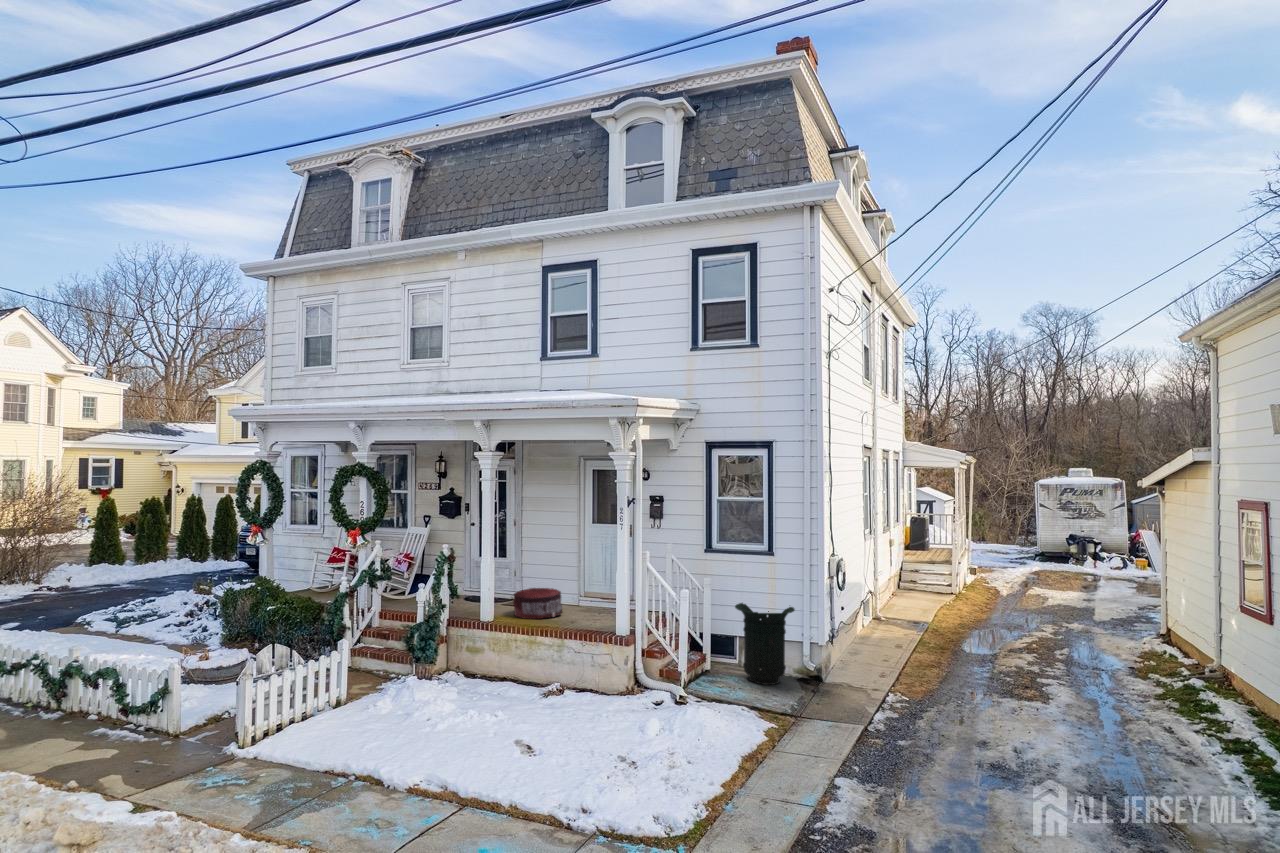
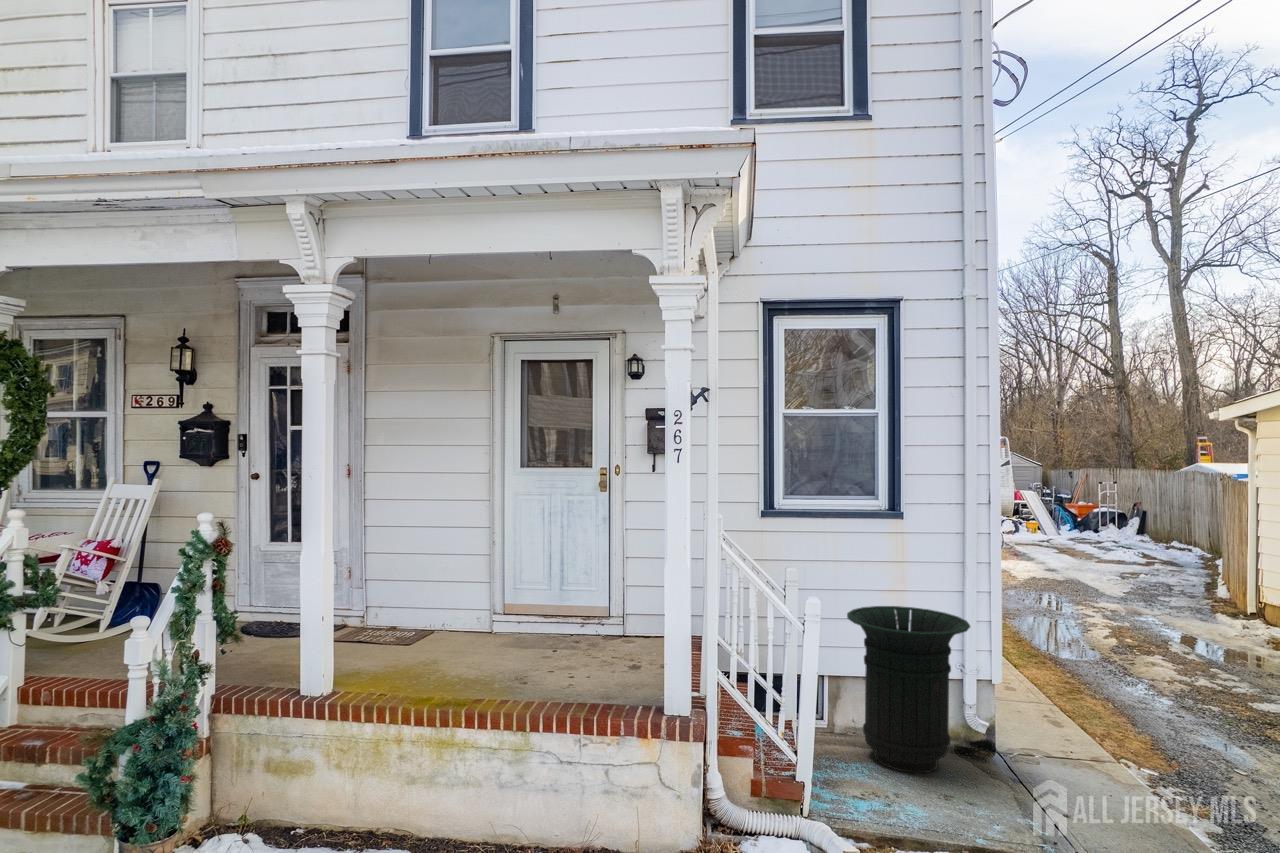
pouf: present [513,588,562,619] -> none [369,601,483,676]

